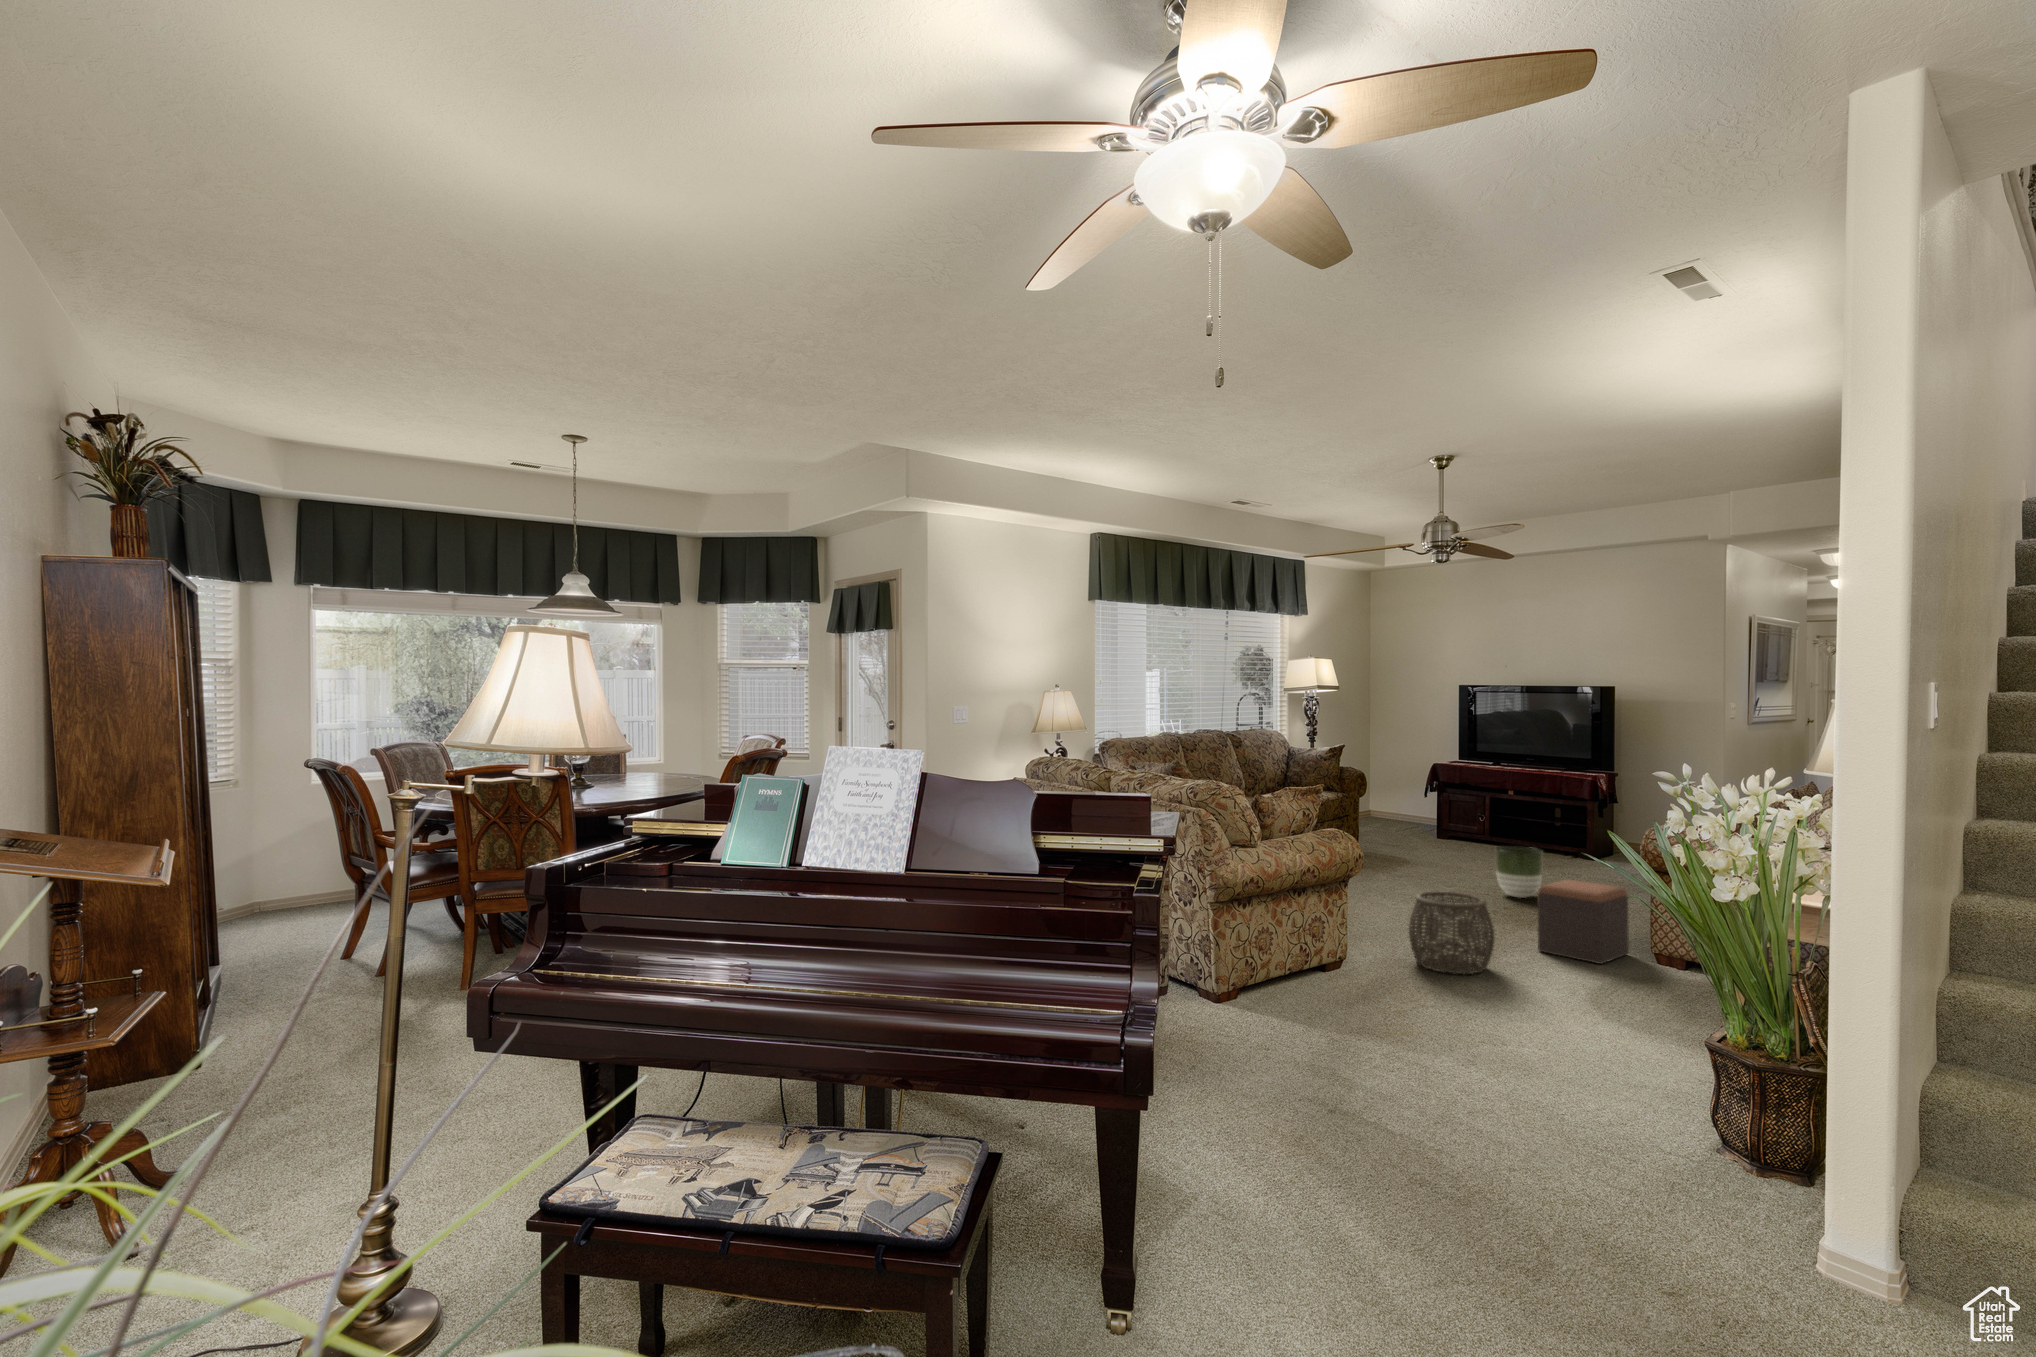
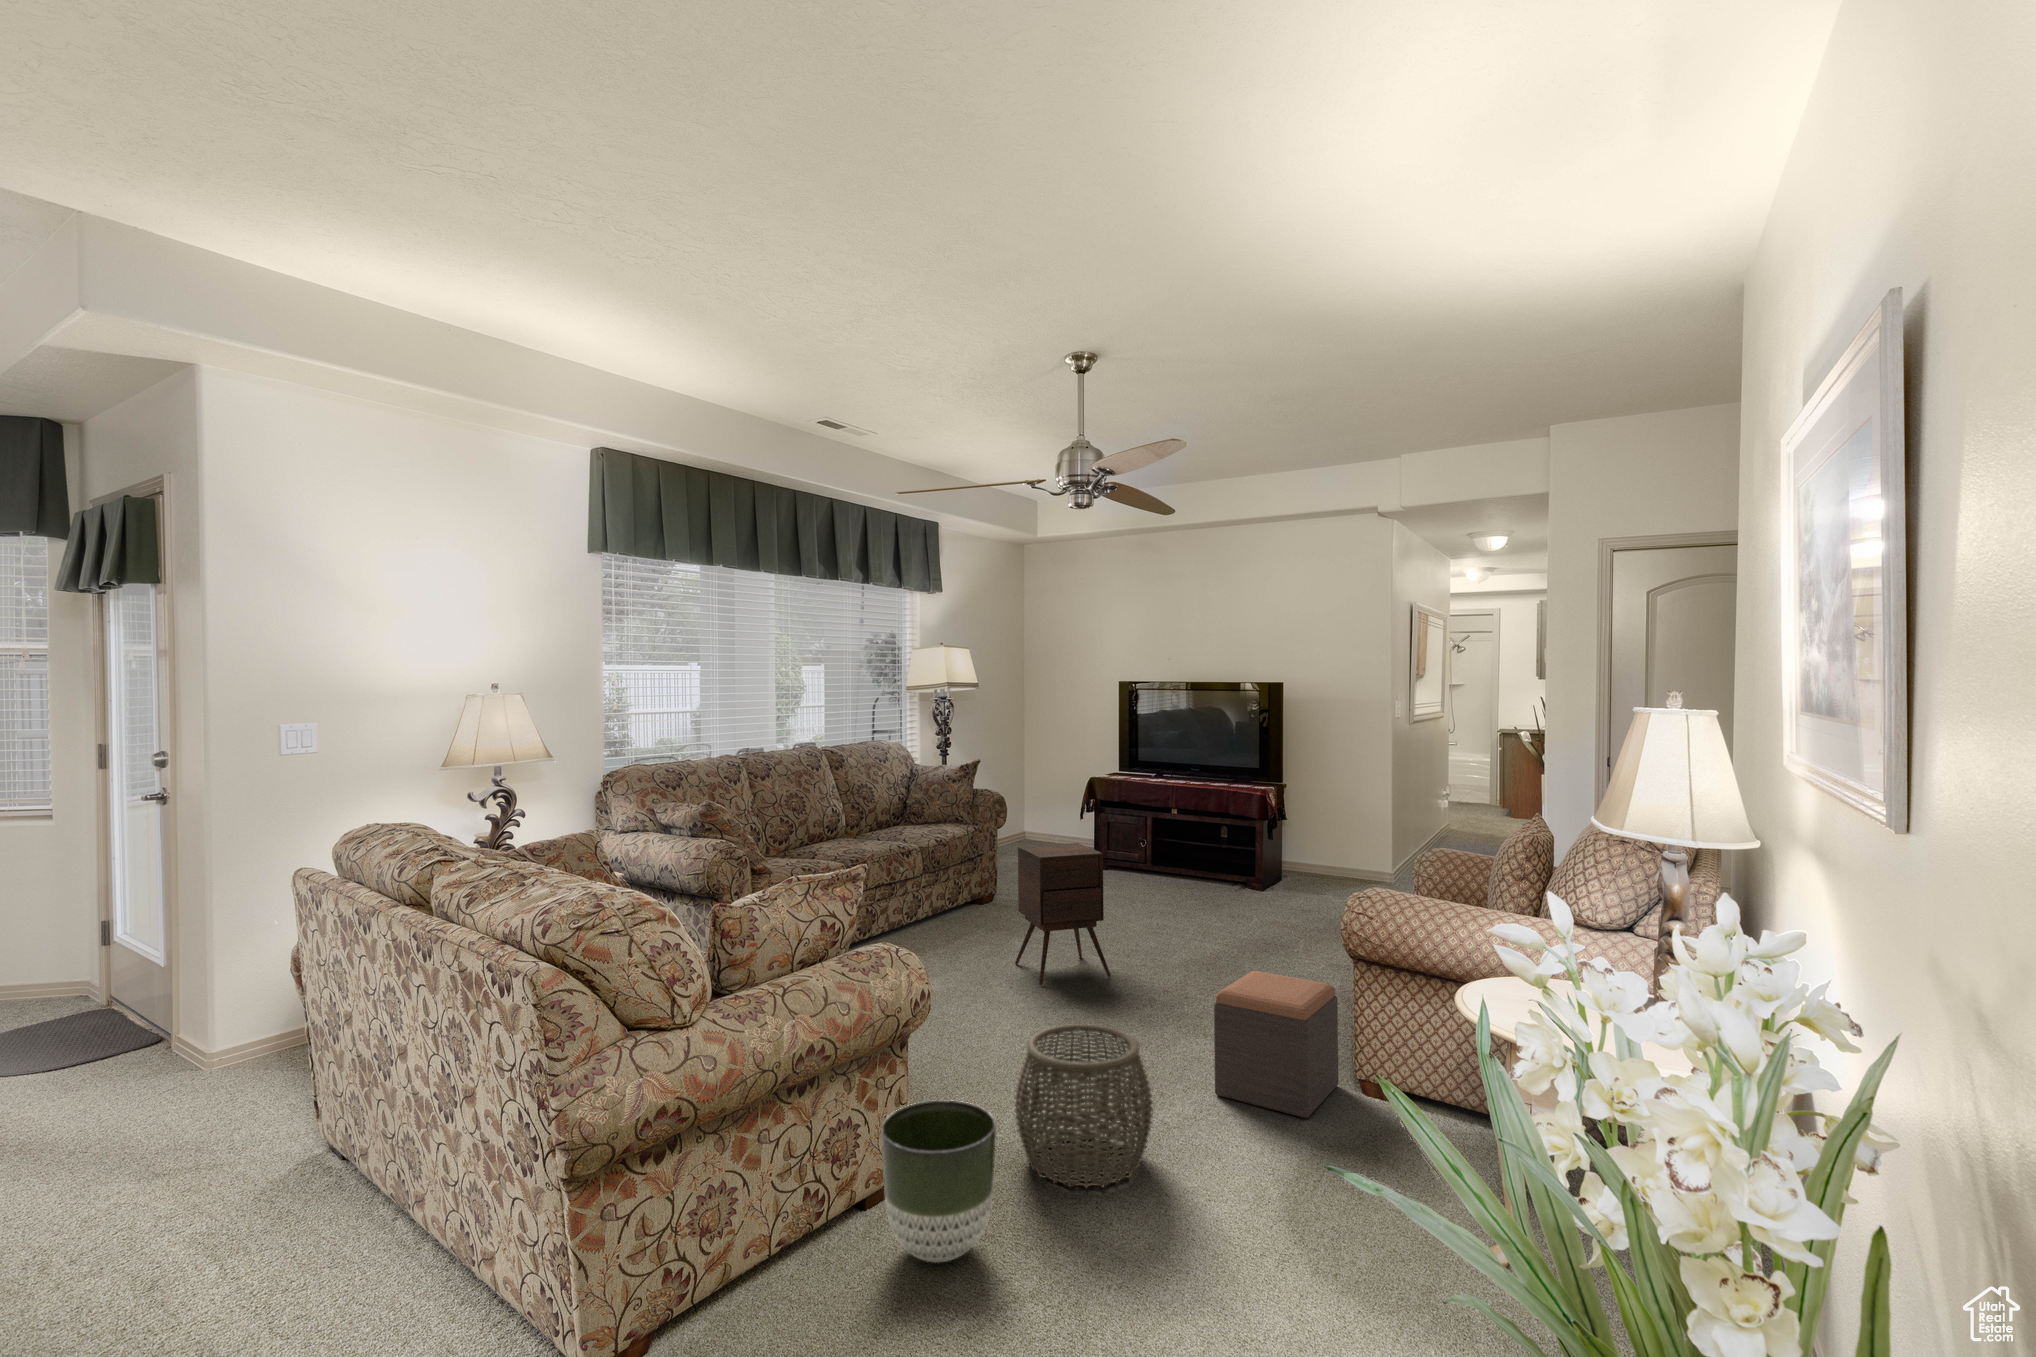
side table: none [1386,804,1461,898] -> present [1015,843,1111,985]
planter: present [1495,846,1543,898] -> present [881,1100,996,1263]

